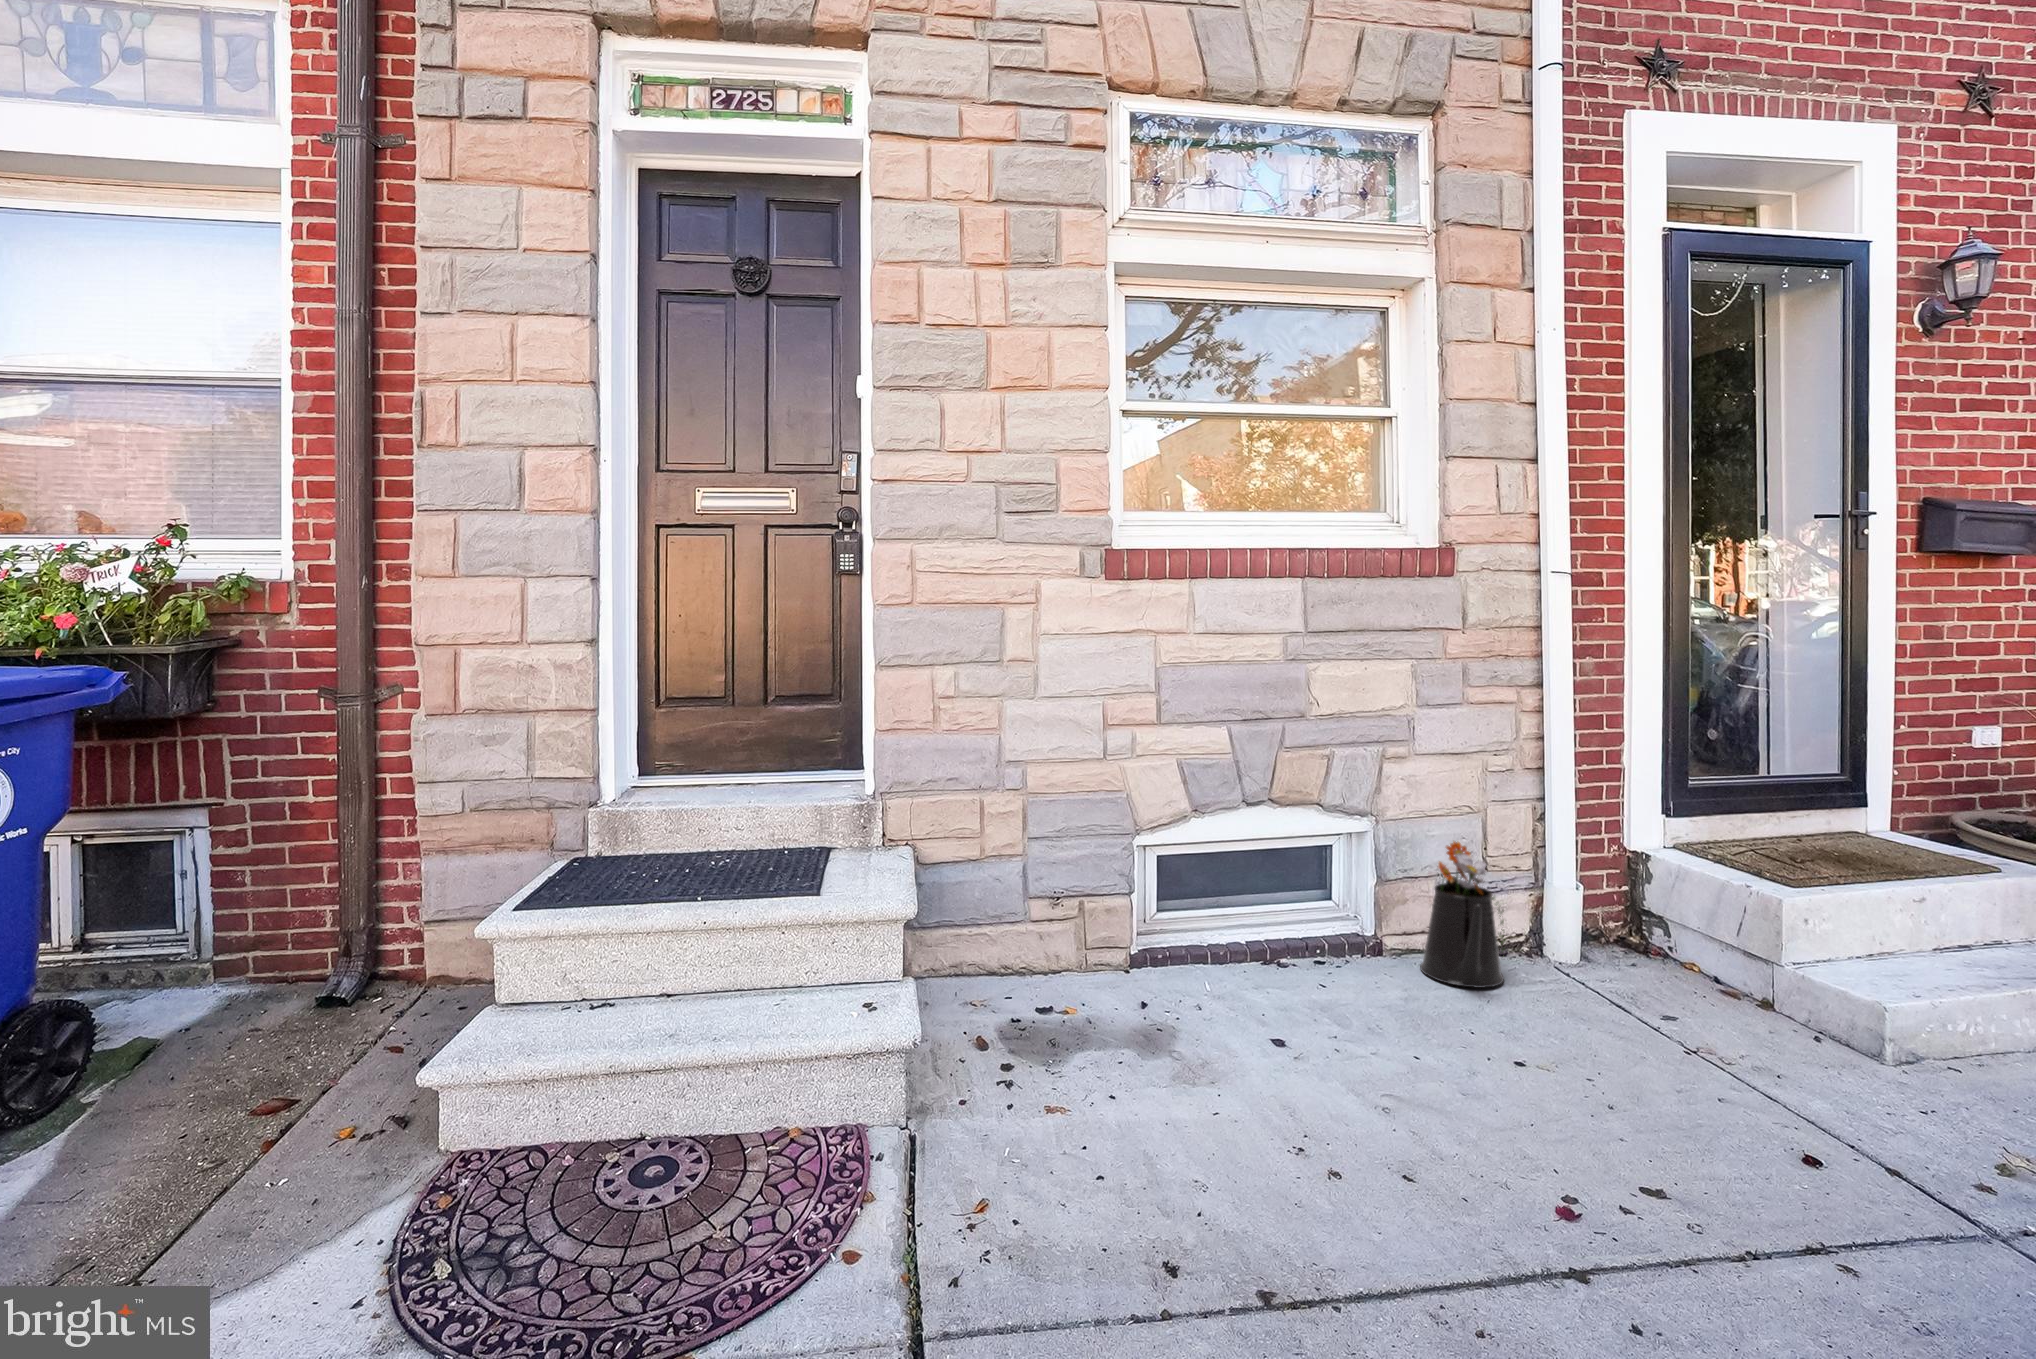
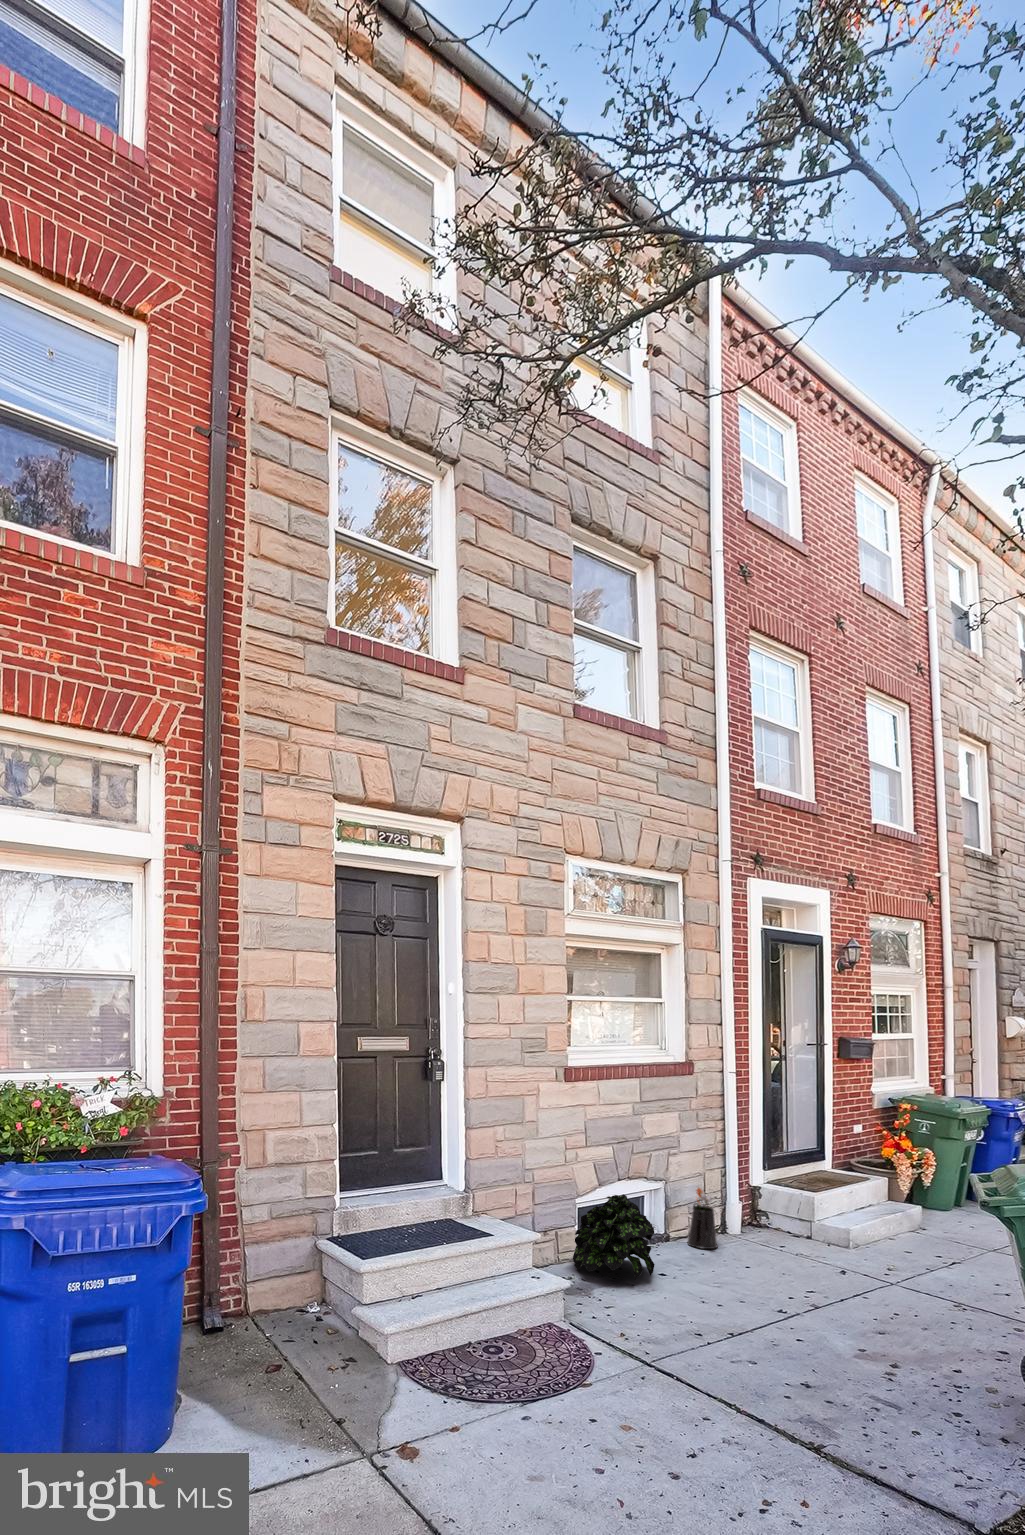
potted plant: none [1043,842,1264,1063] -> present [573,1194,655,1280]

